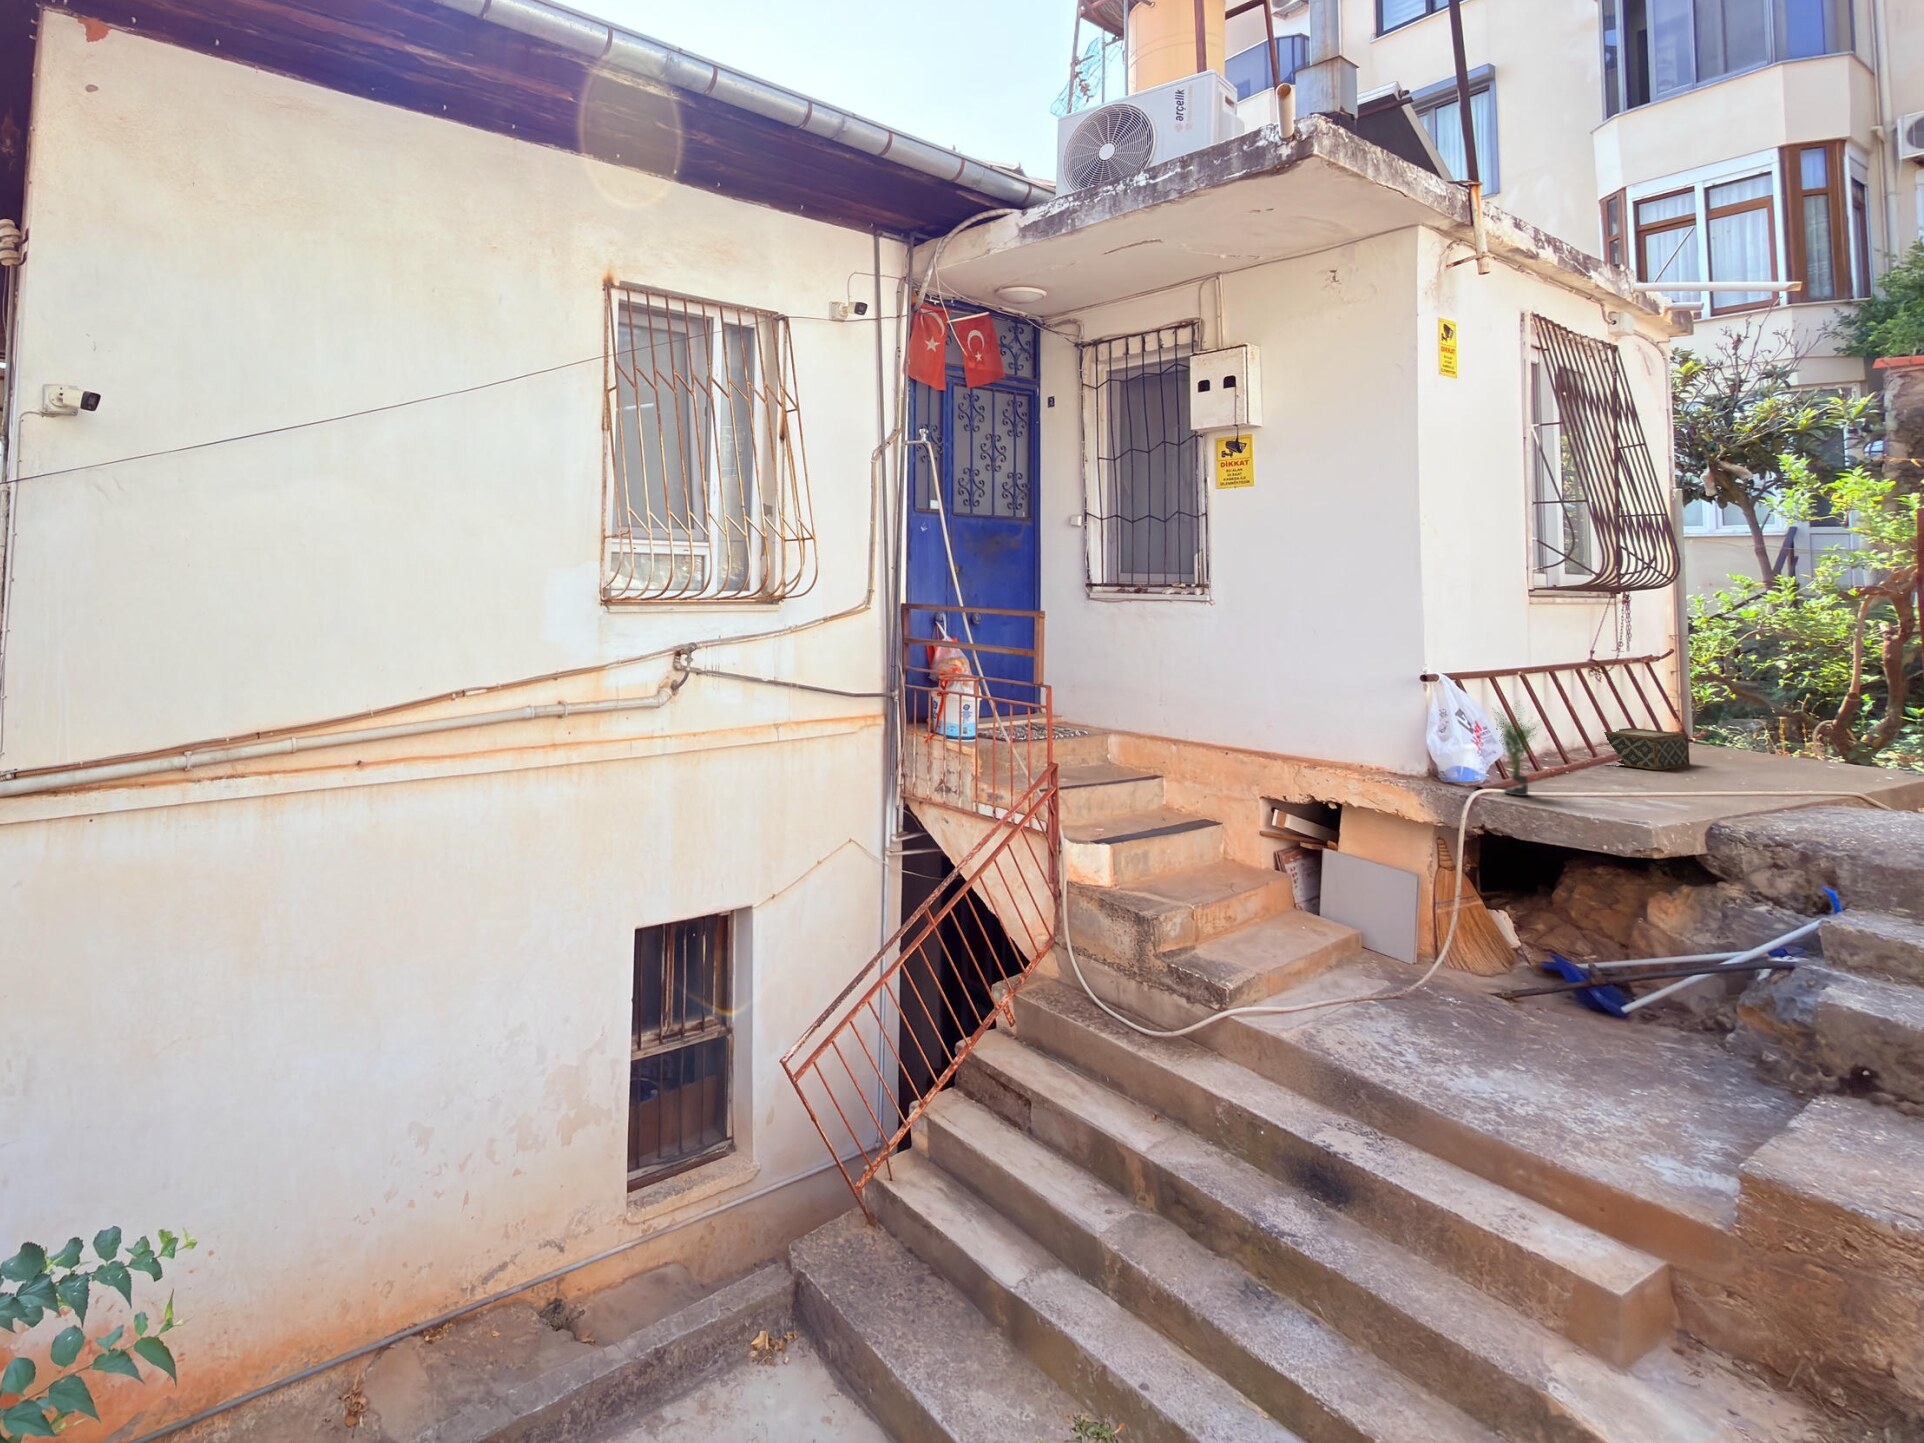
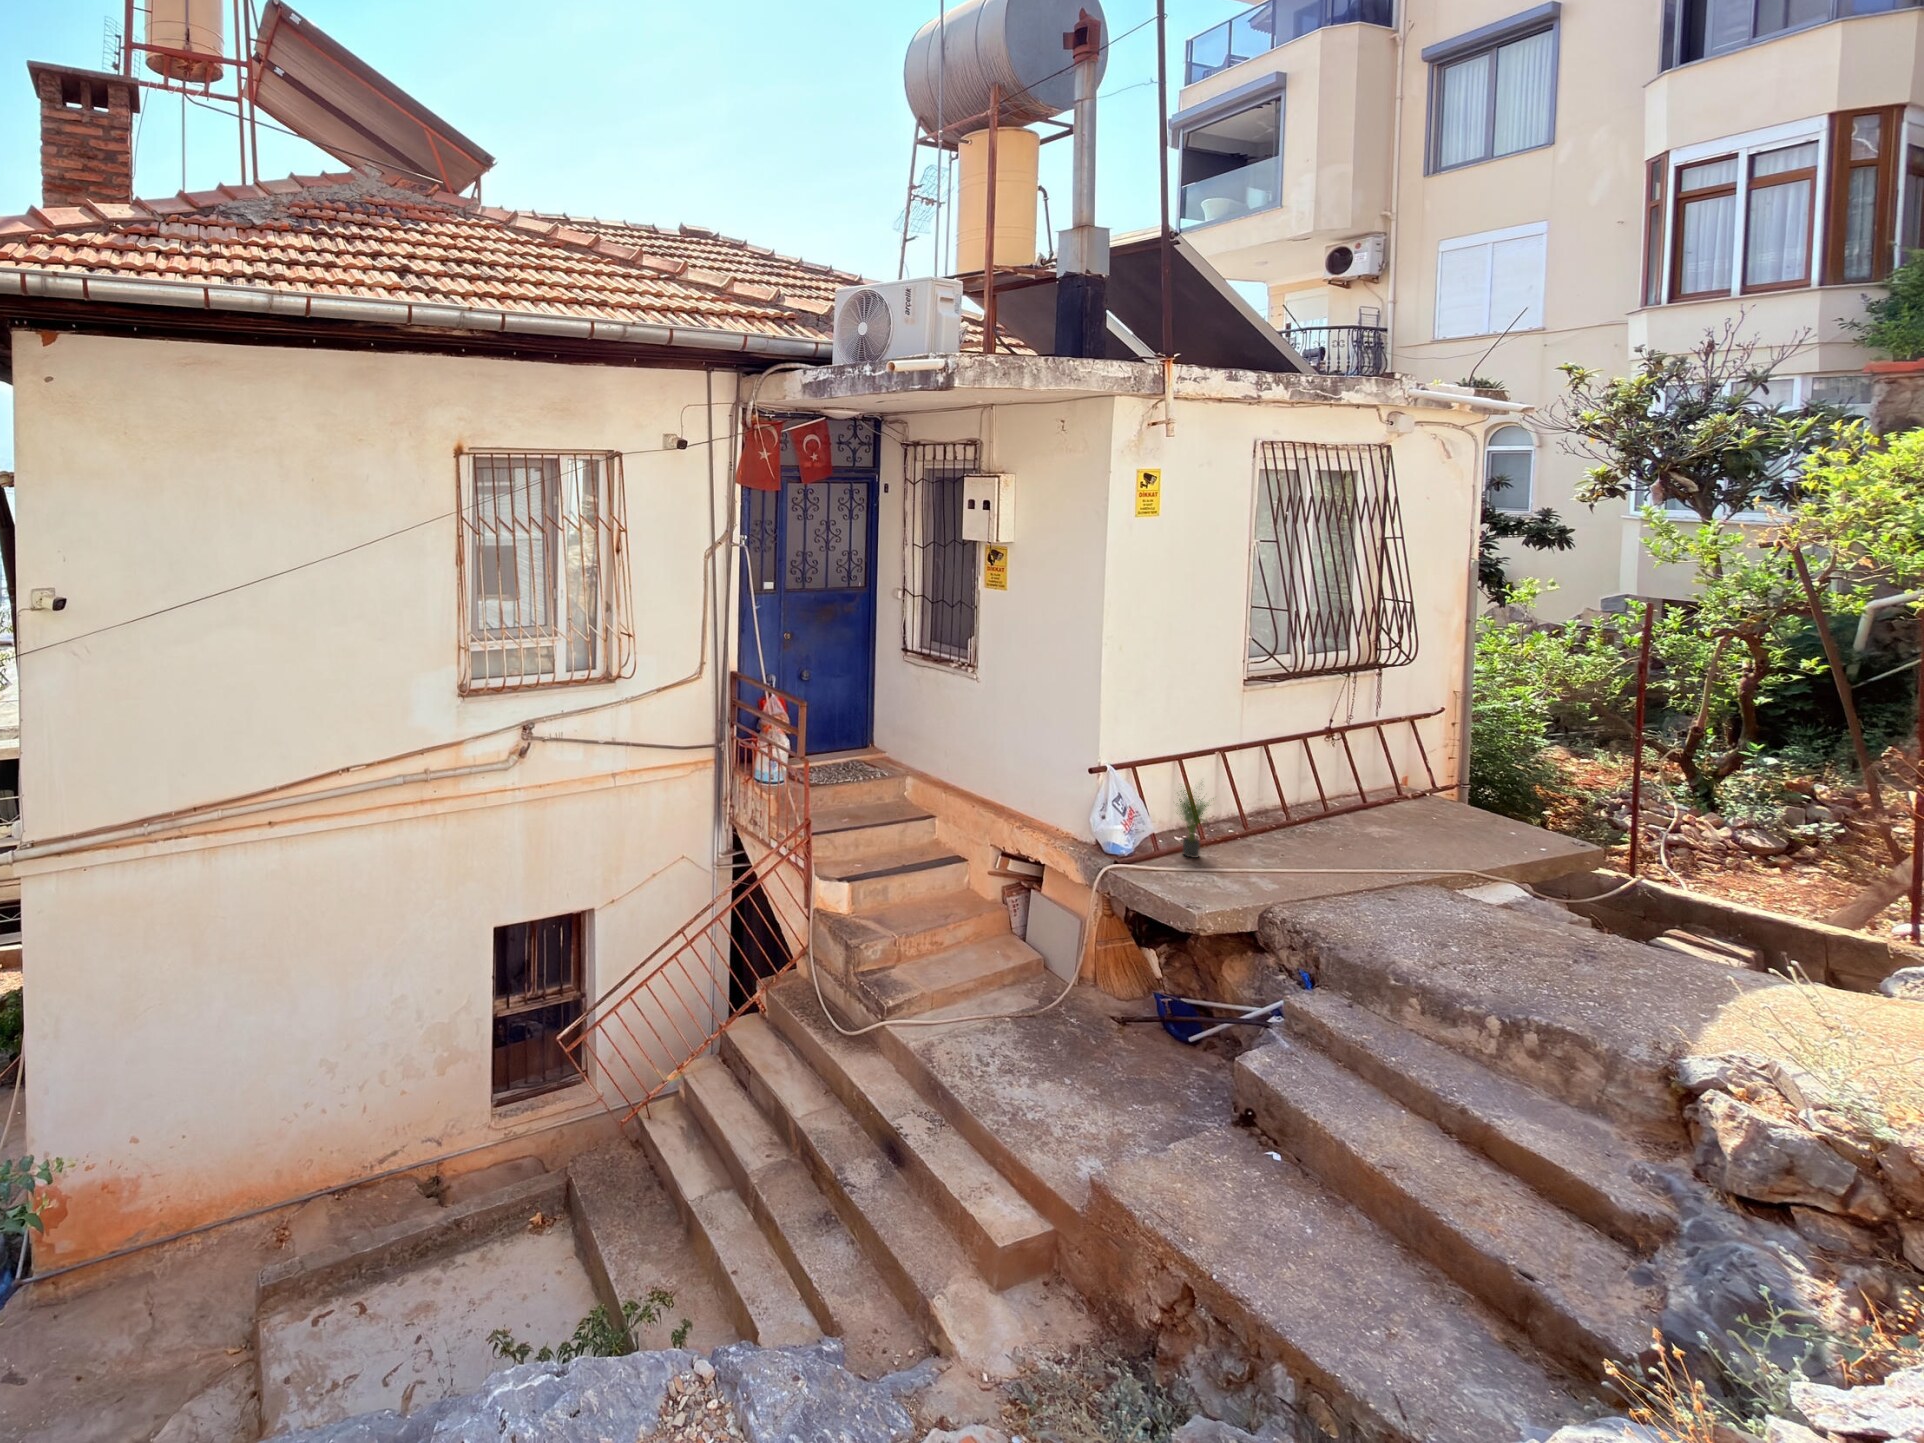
woven basket: present [1604,728,1690,770] -> none [1333,782,1417,826]

